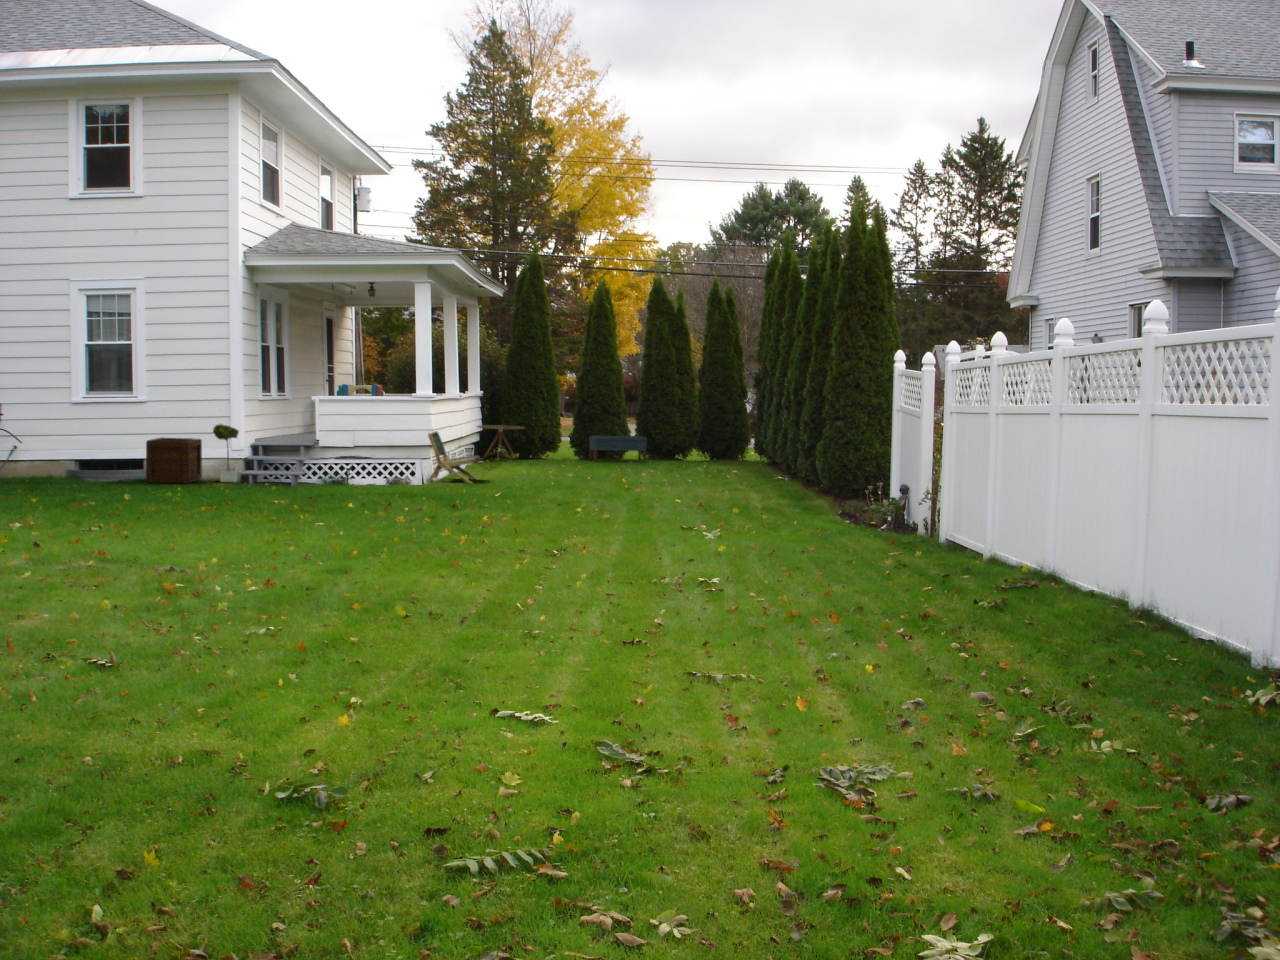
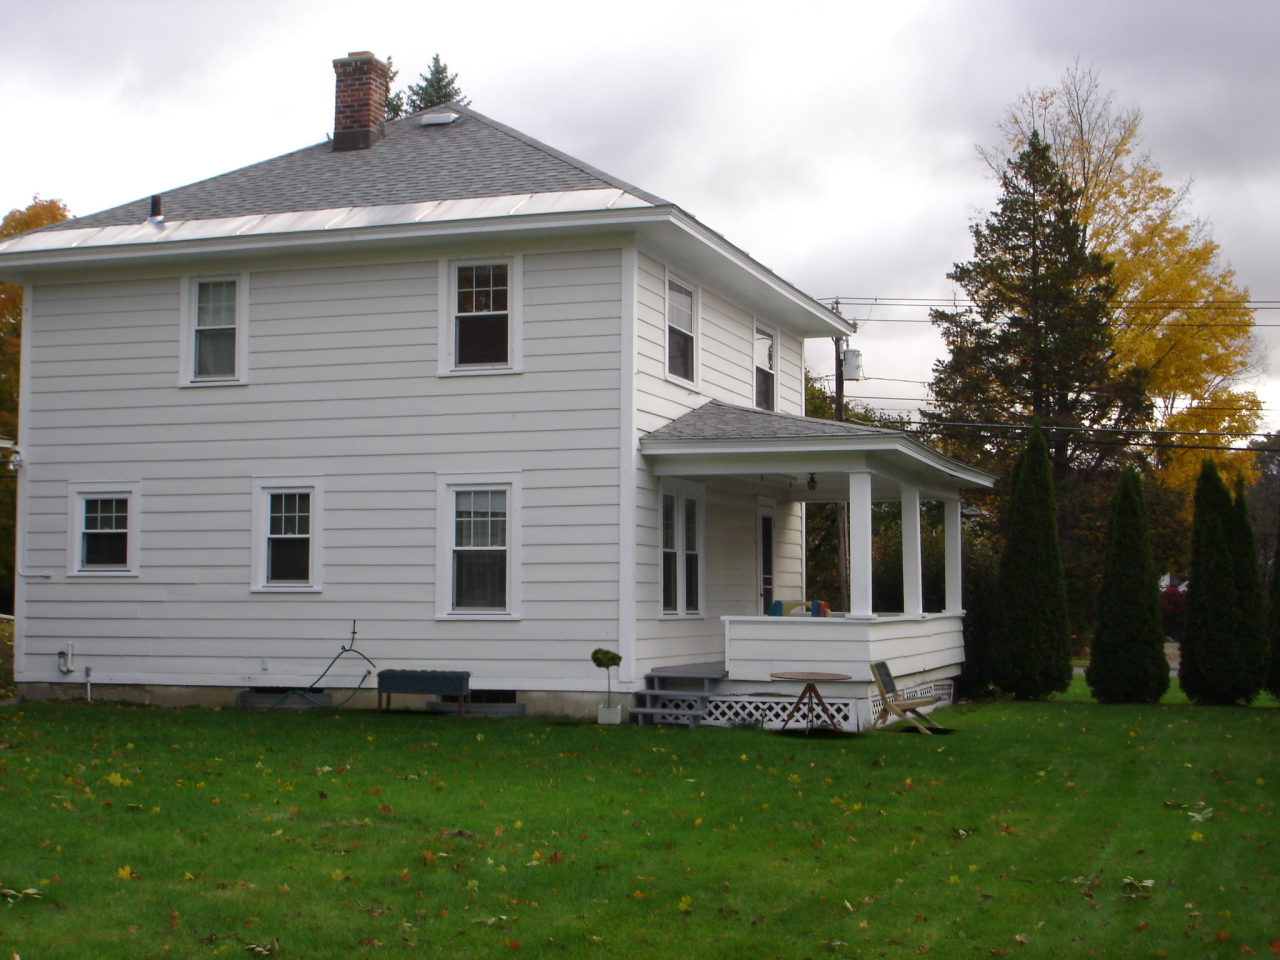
round table: present [477,425,524,459] -> present [770,672,852,735]
bench: present [589,435,647,462] -> present [377,669,471,715]
wooden crate: present [146,438,202,484] -> none [508,664,580,725]

